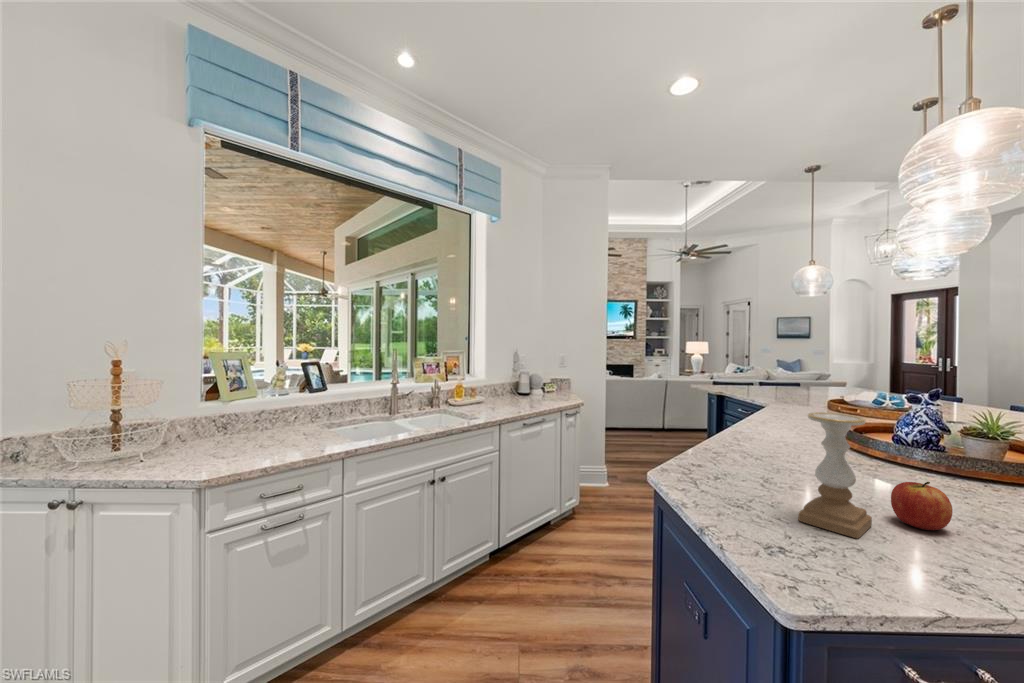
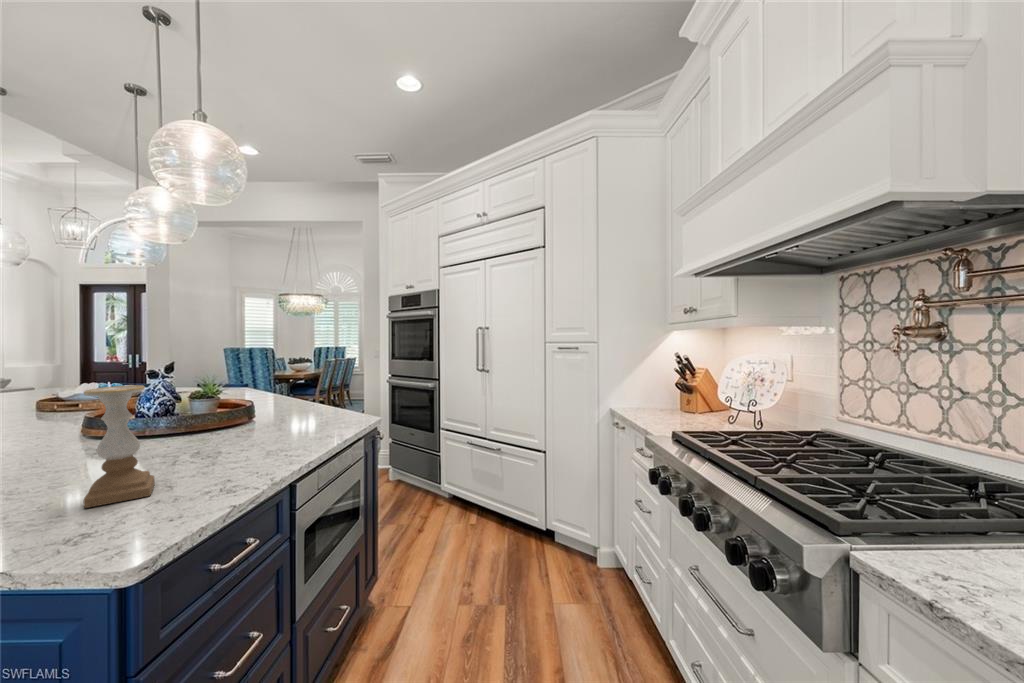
apple: present [891,482,953,530] -> none [165,430,211,471]

